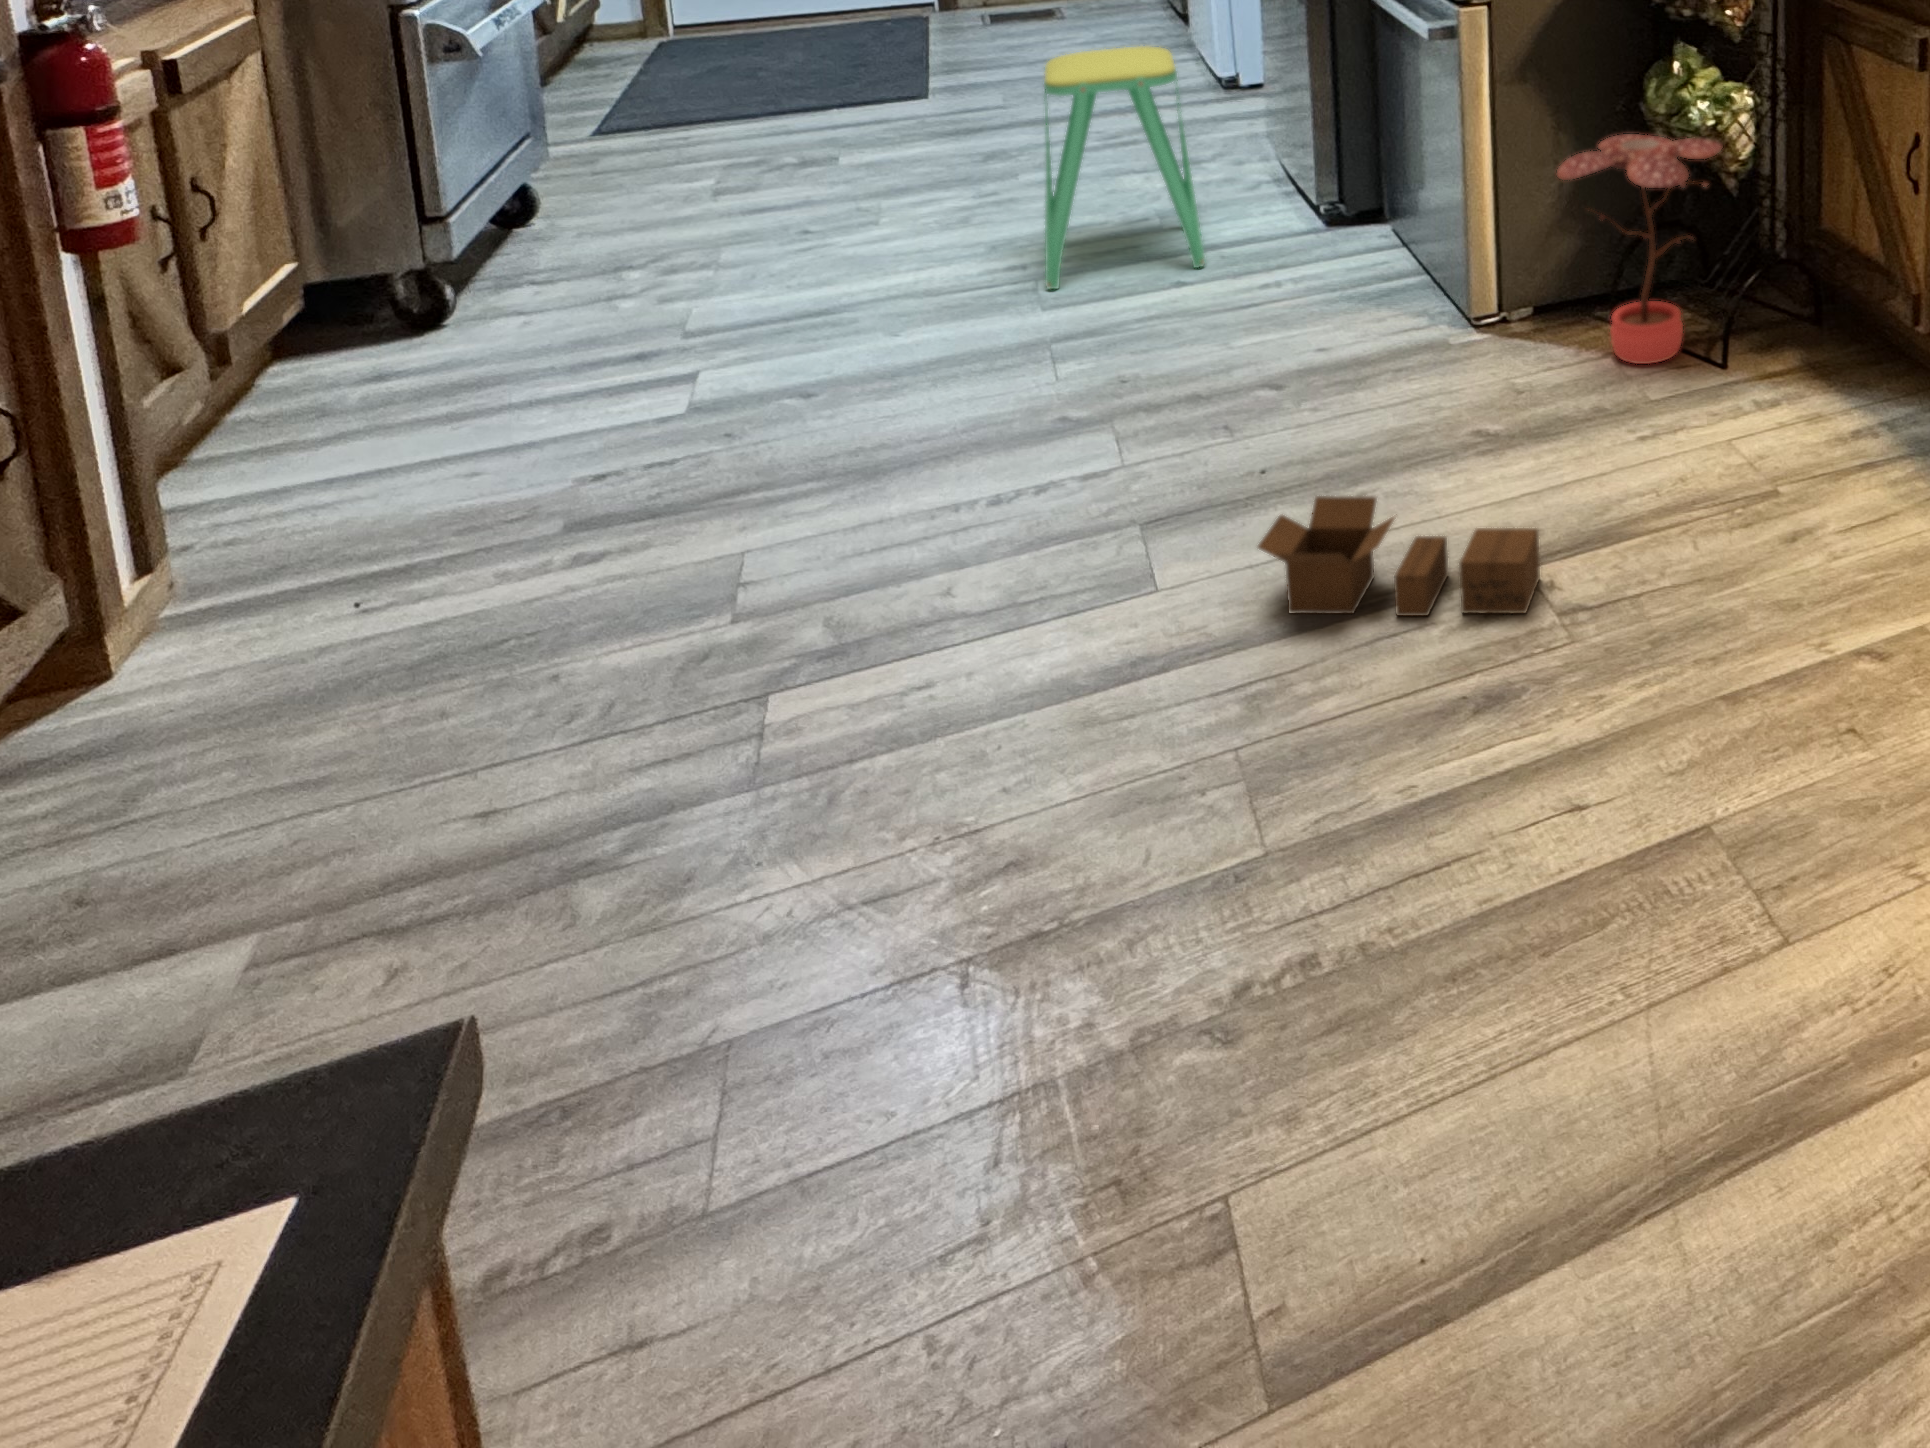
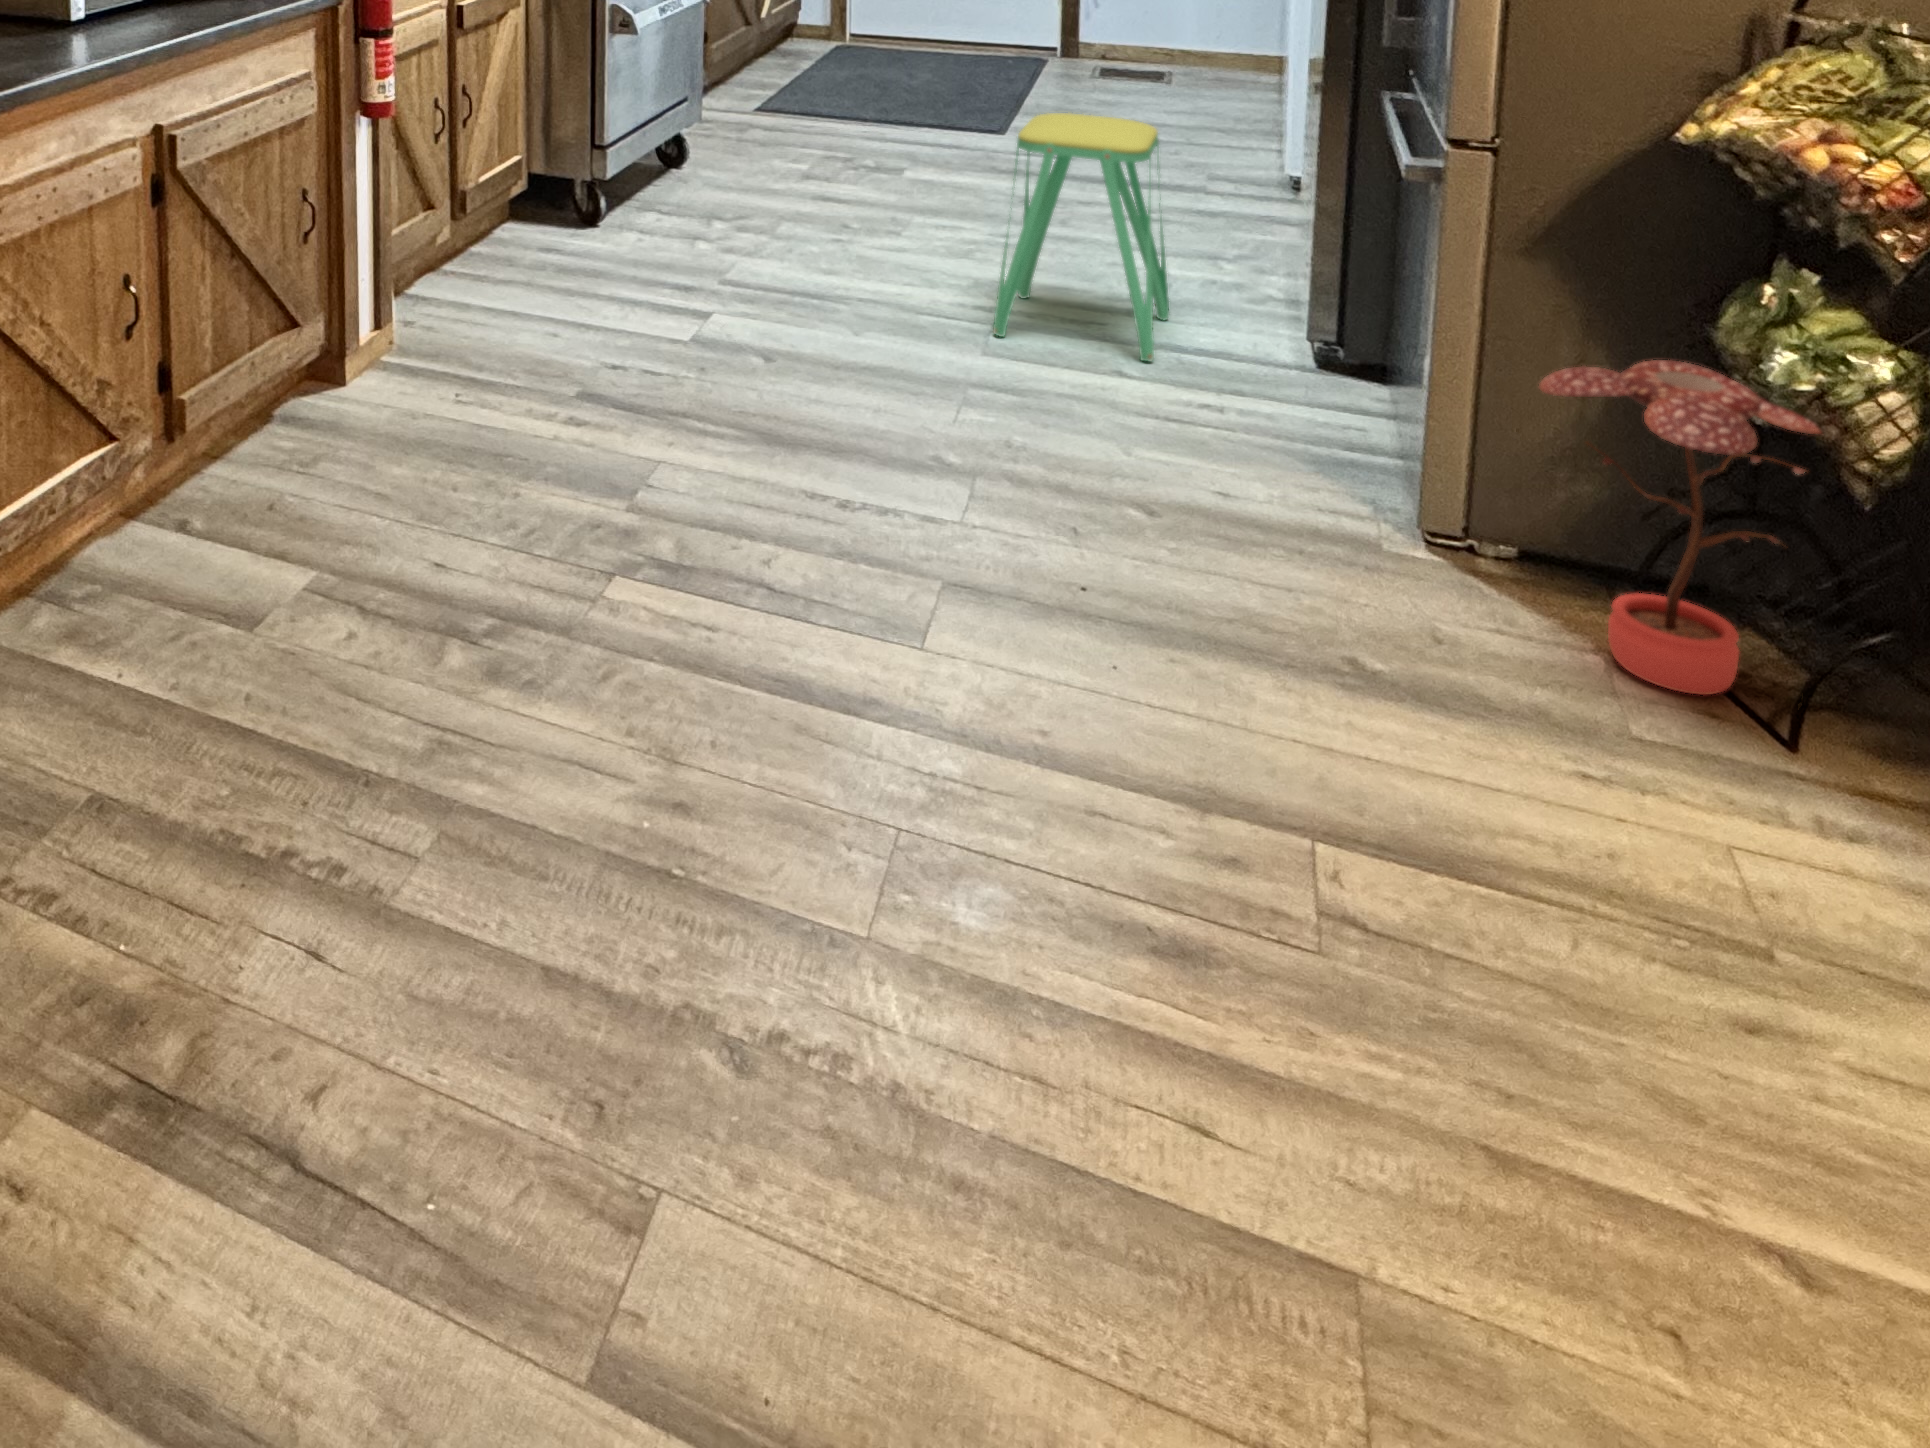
cardboard box: present [1258,496,1540,616] -> none [999,630,1326,886]

